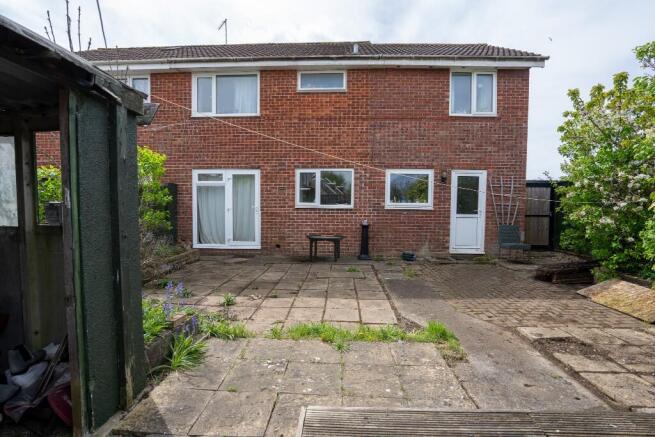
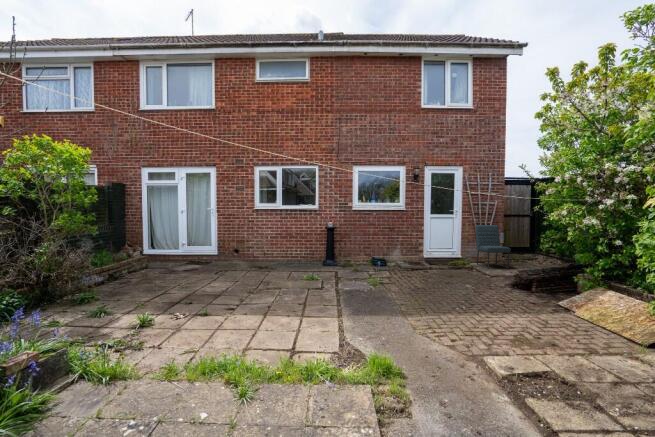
round table: present [306,235,345,262] -> none [264,239,309,270]

